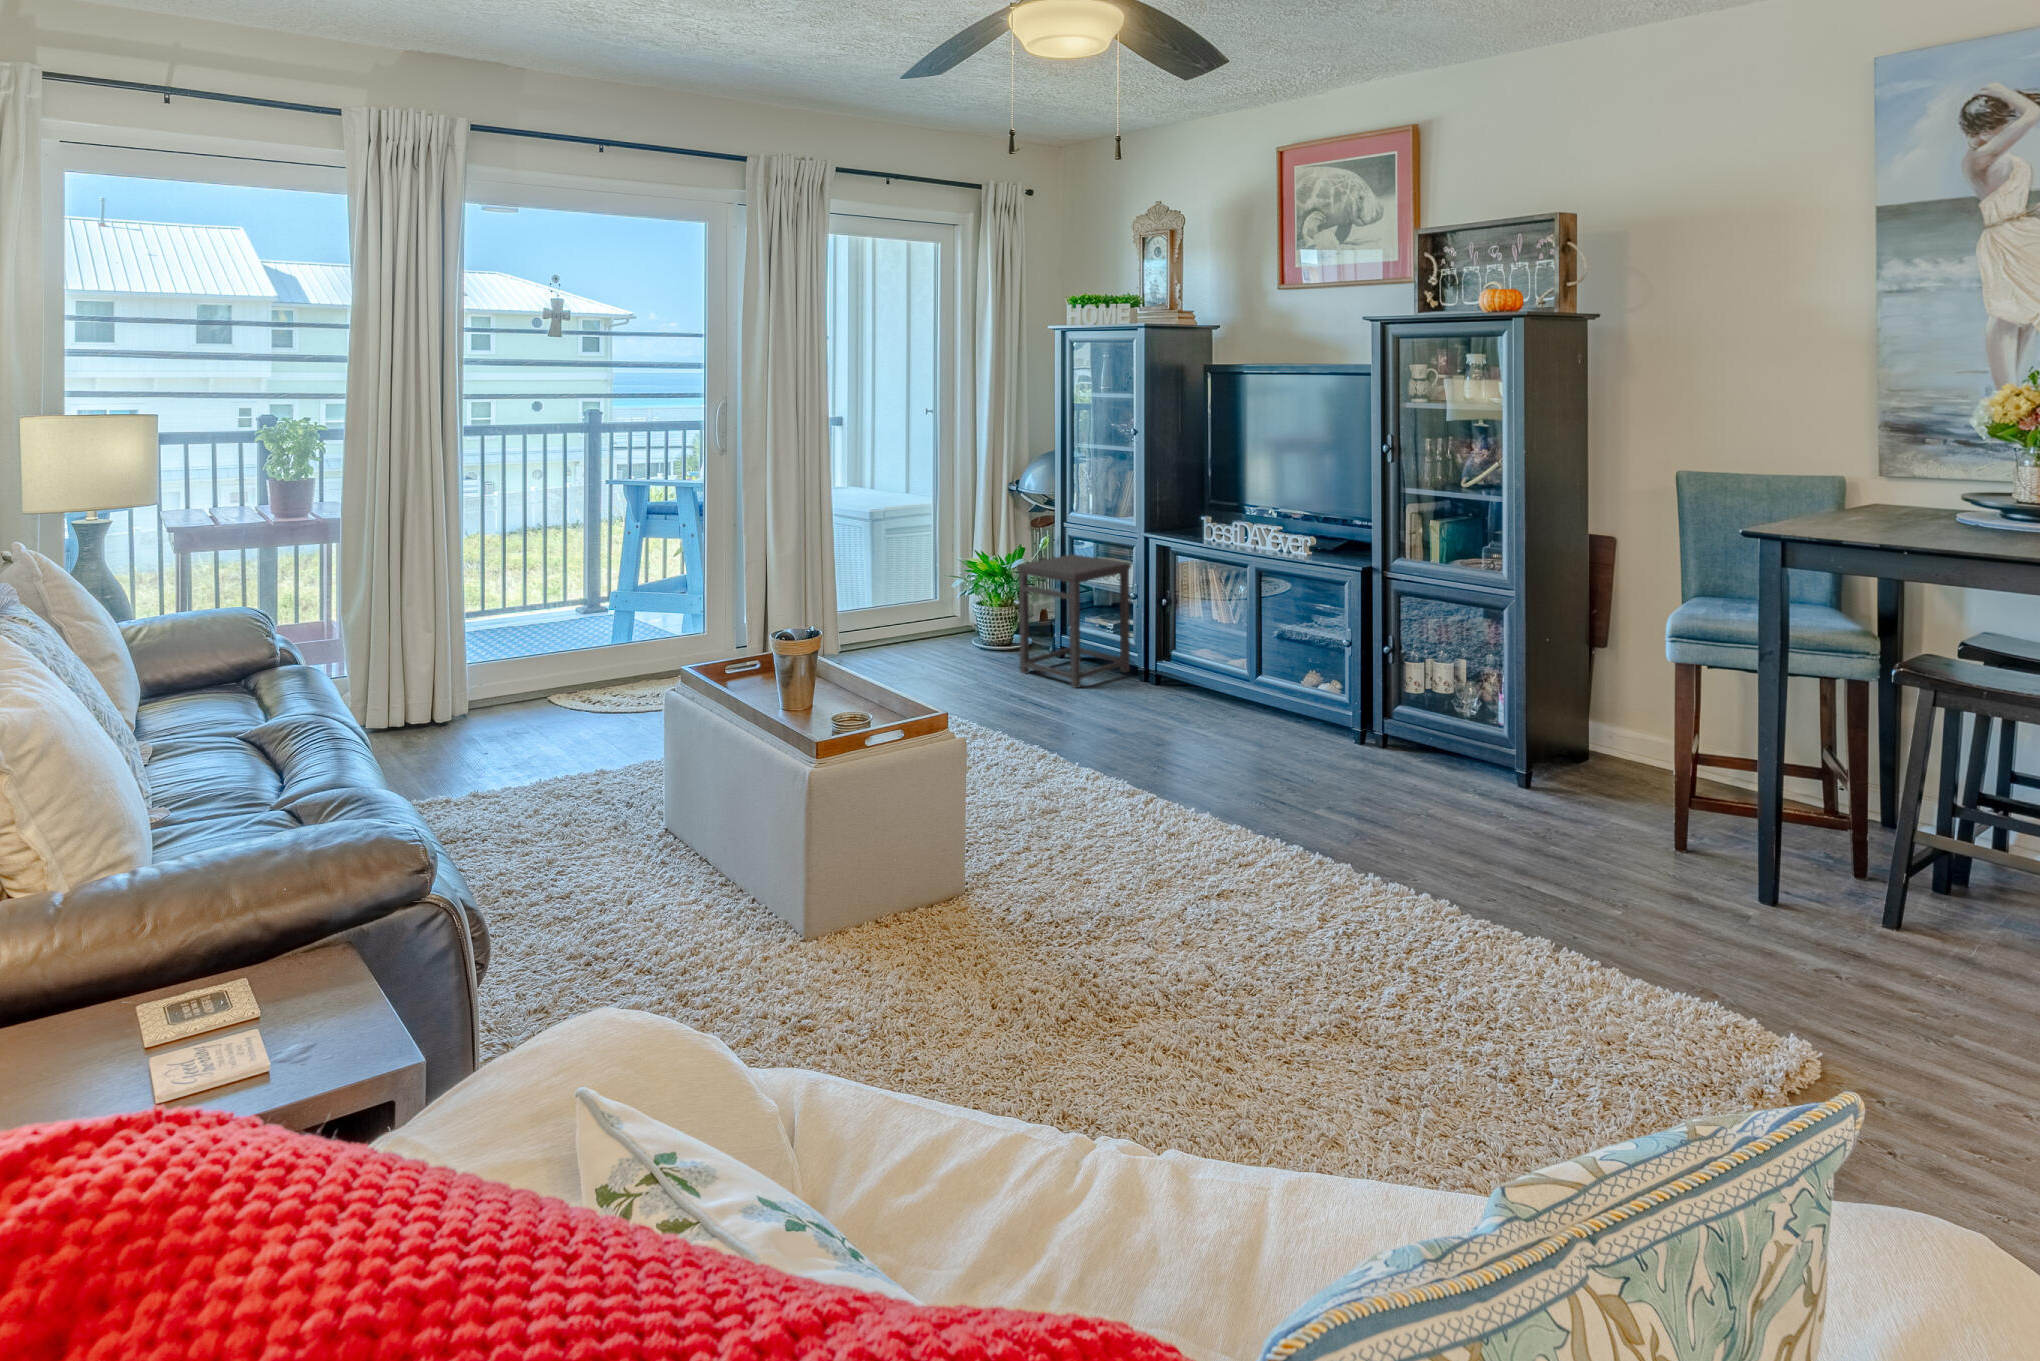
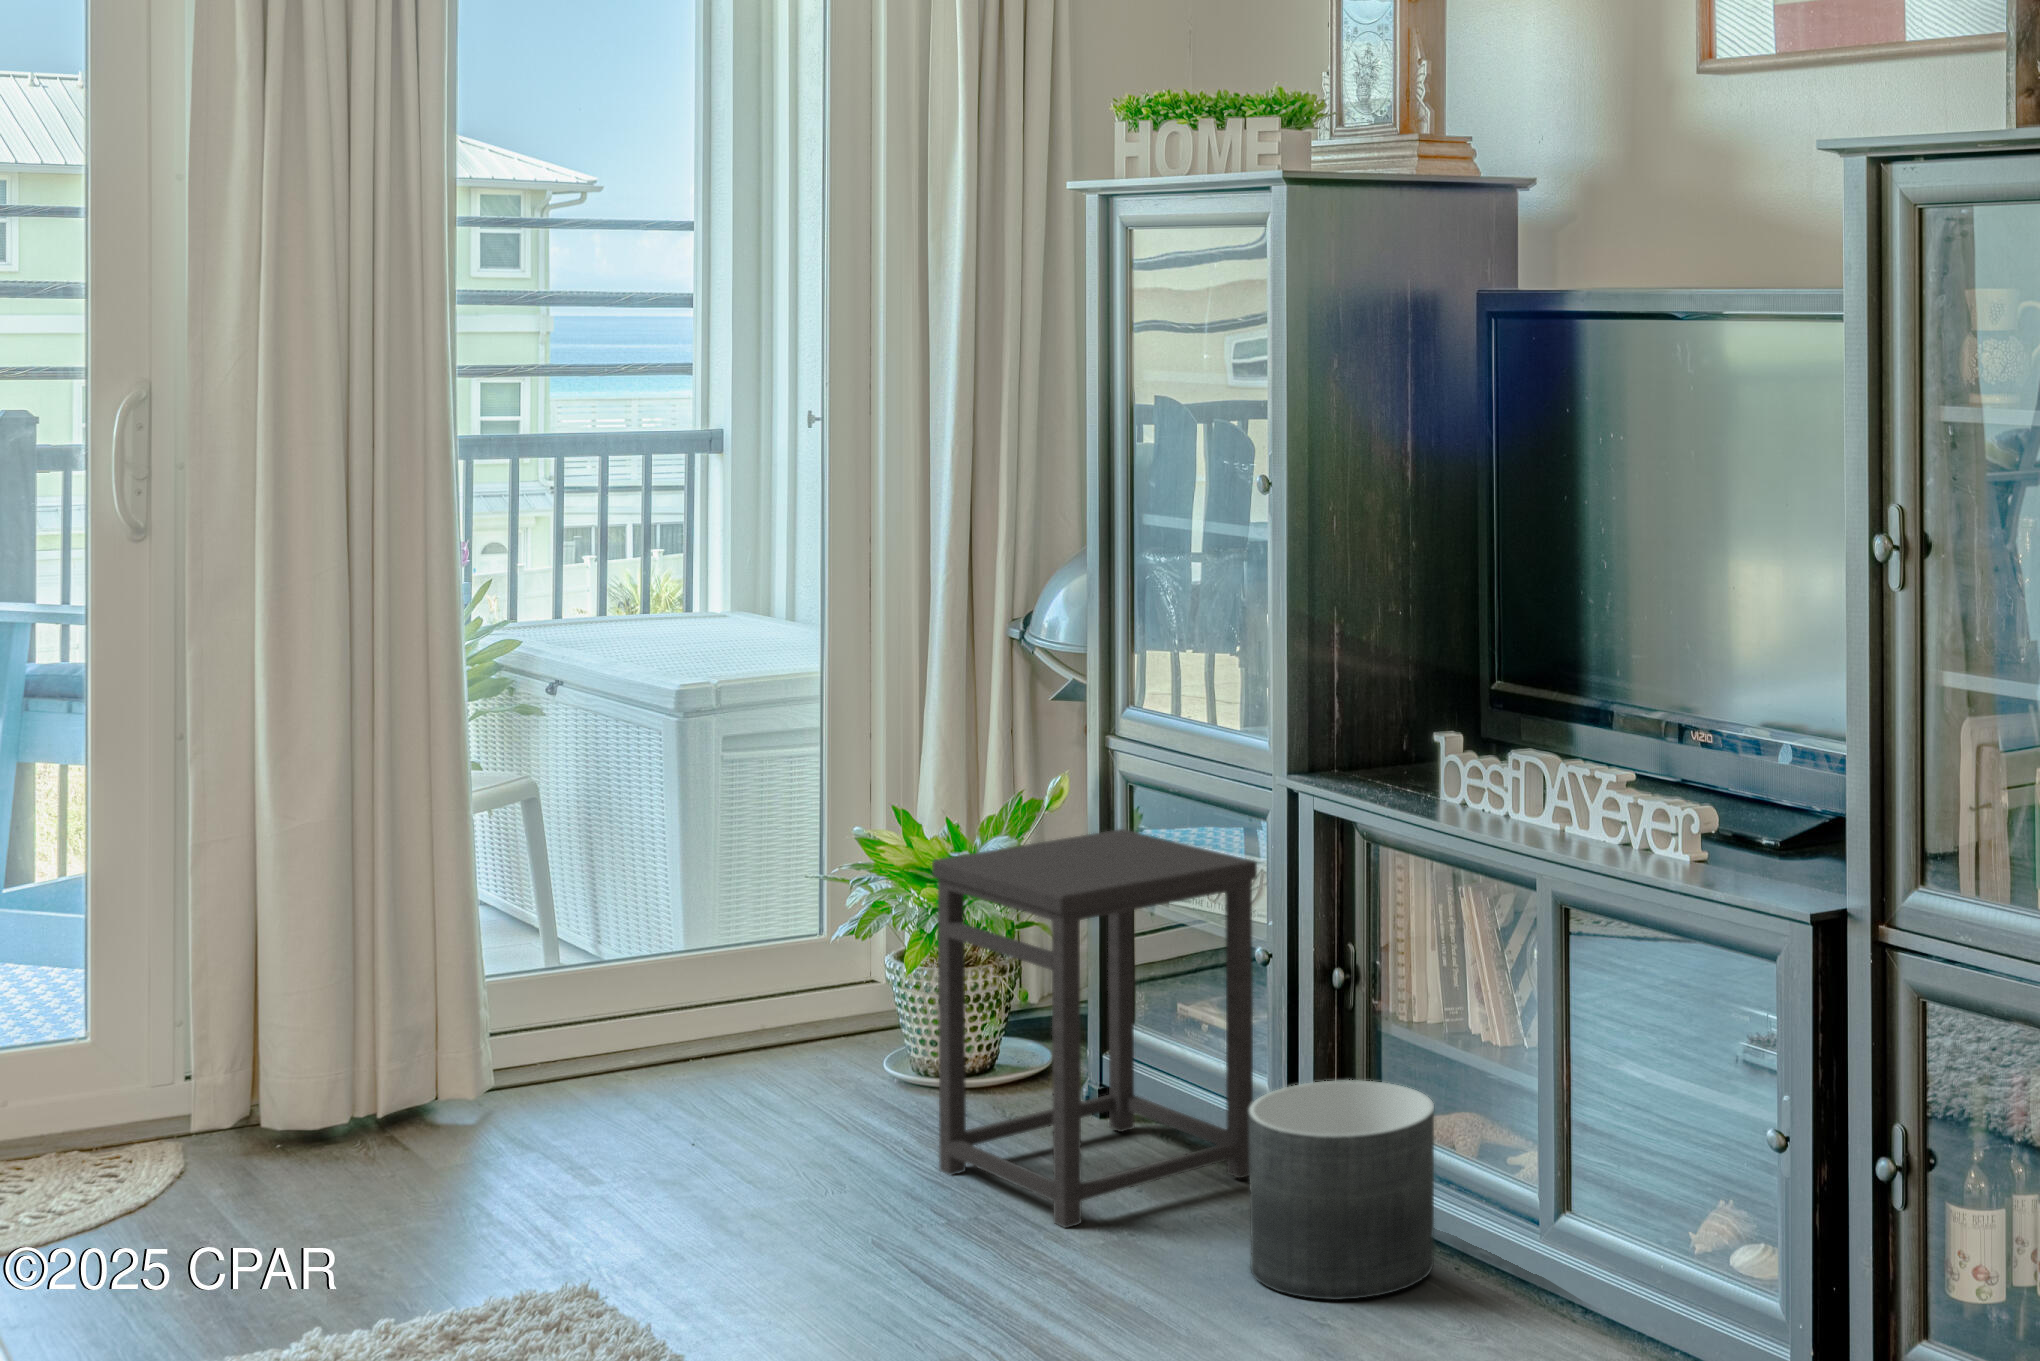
planter: none [1146,636,1209,706] -> present [1249,1080,1434,1300]

